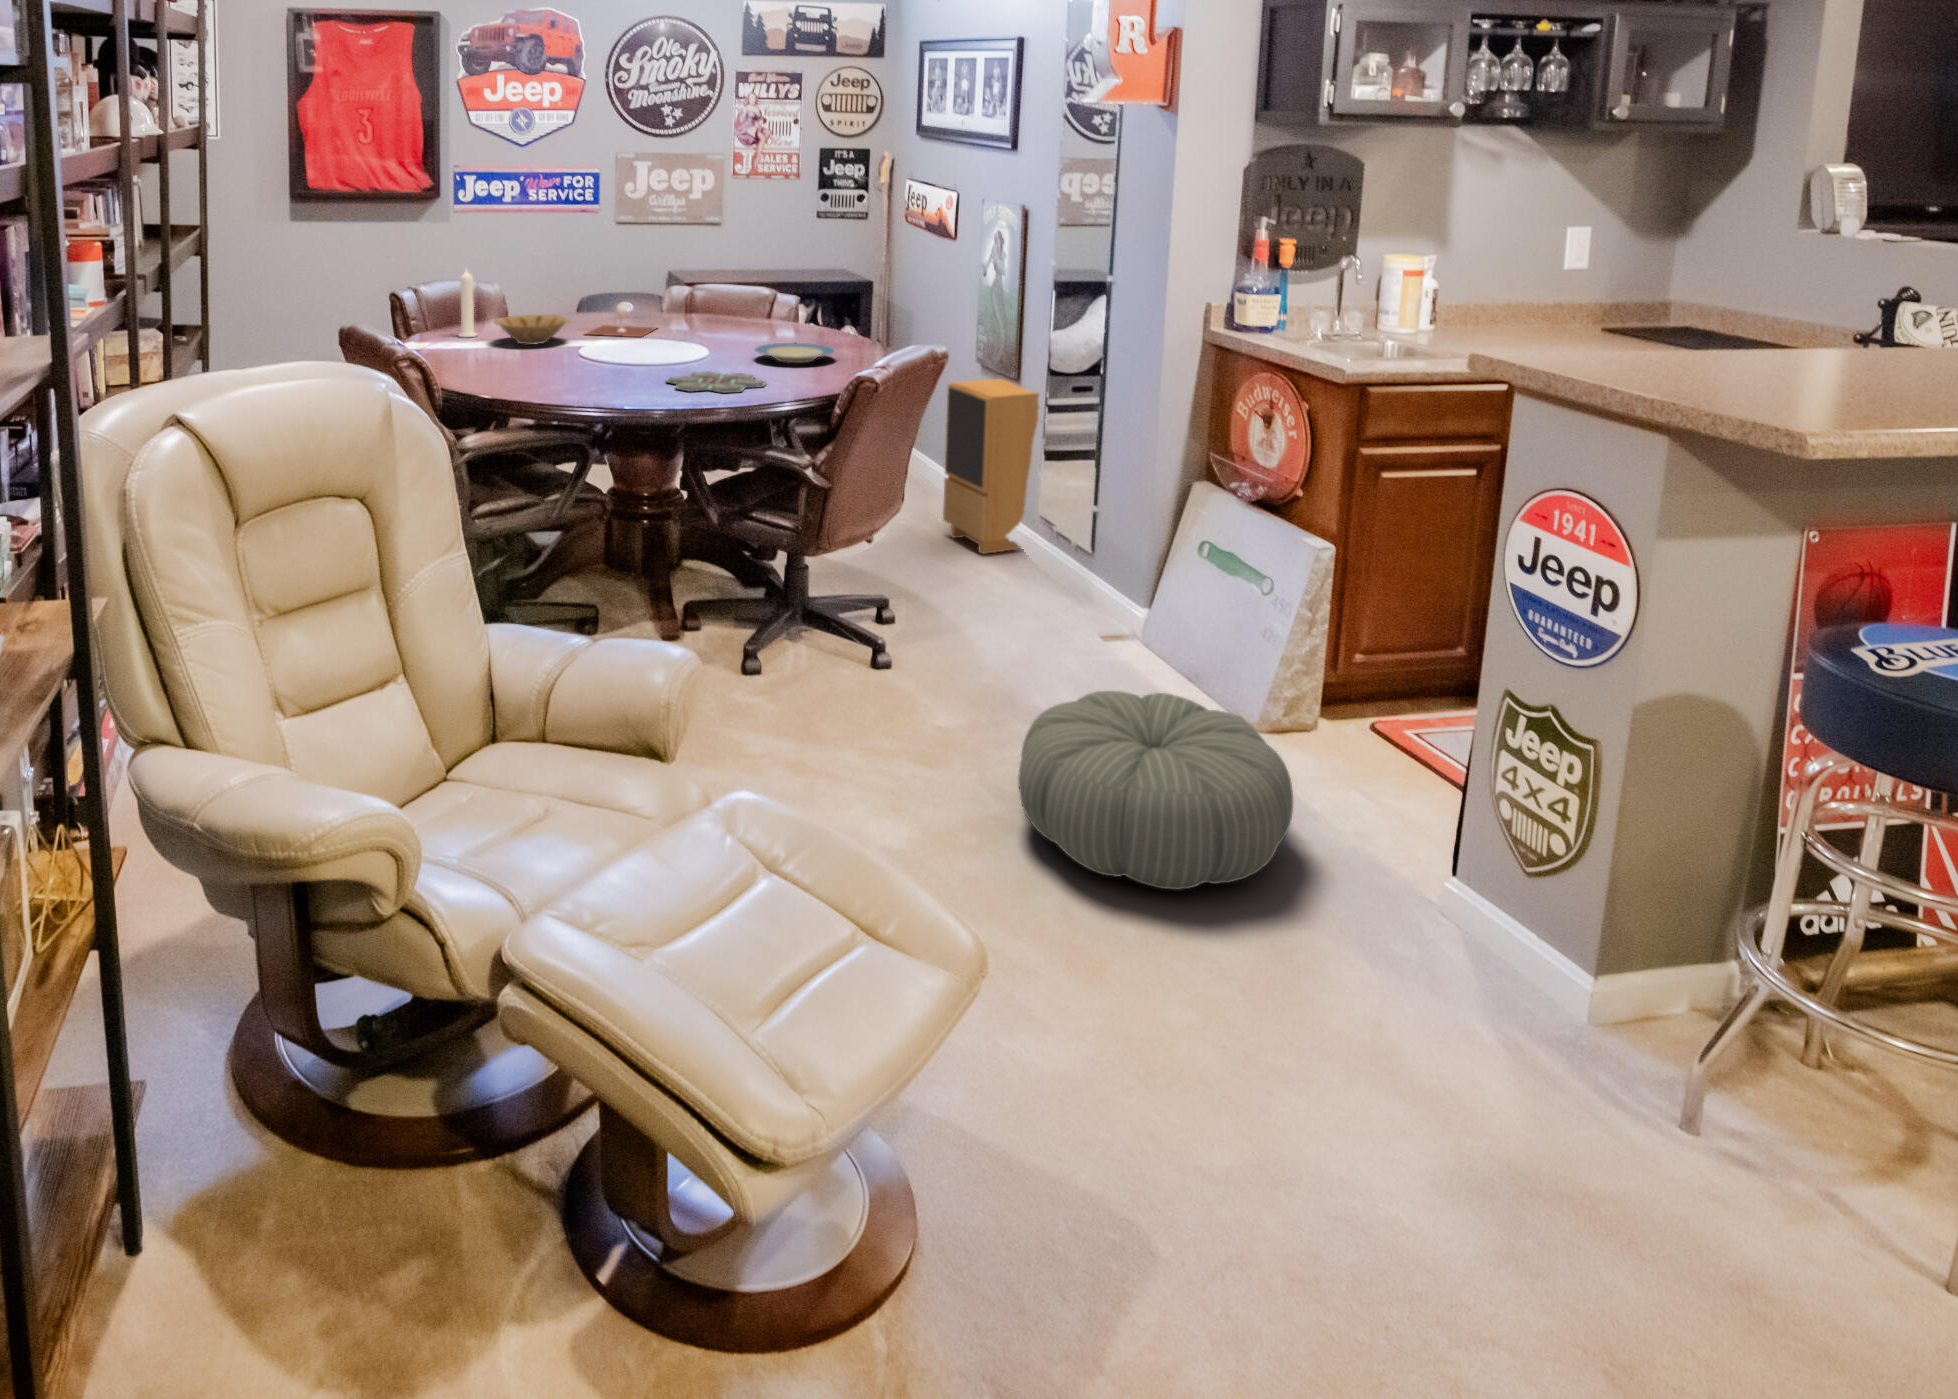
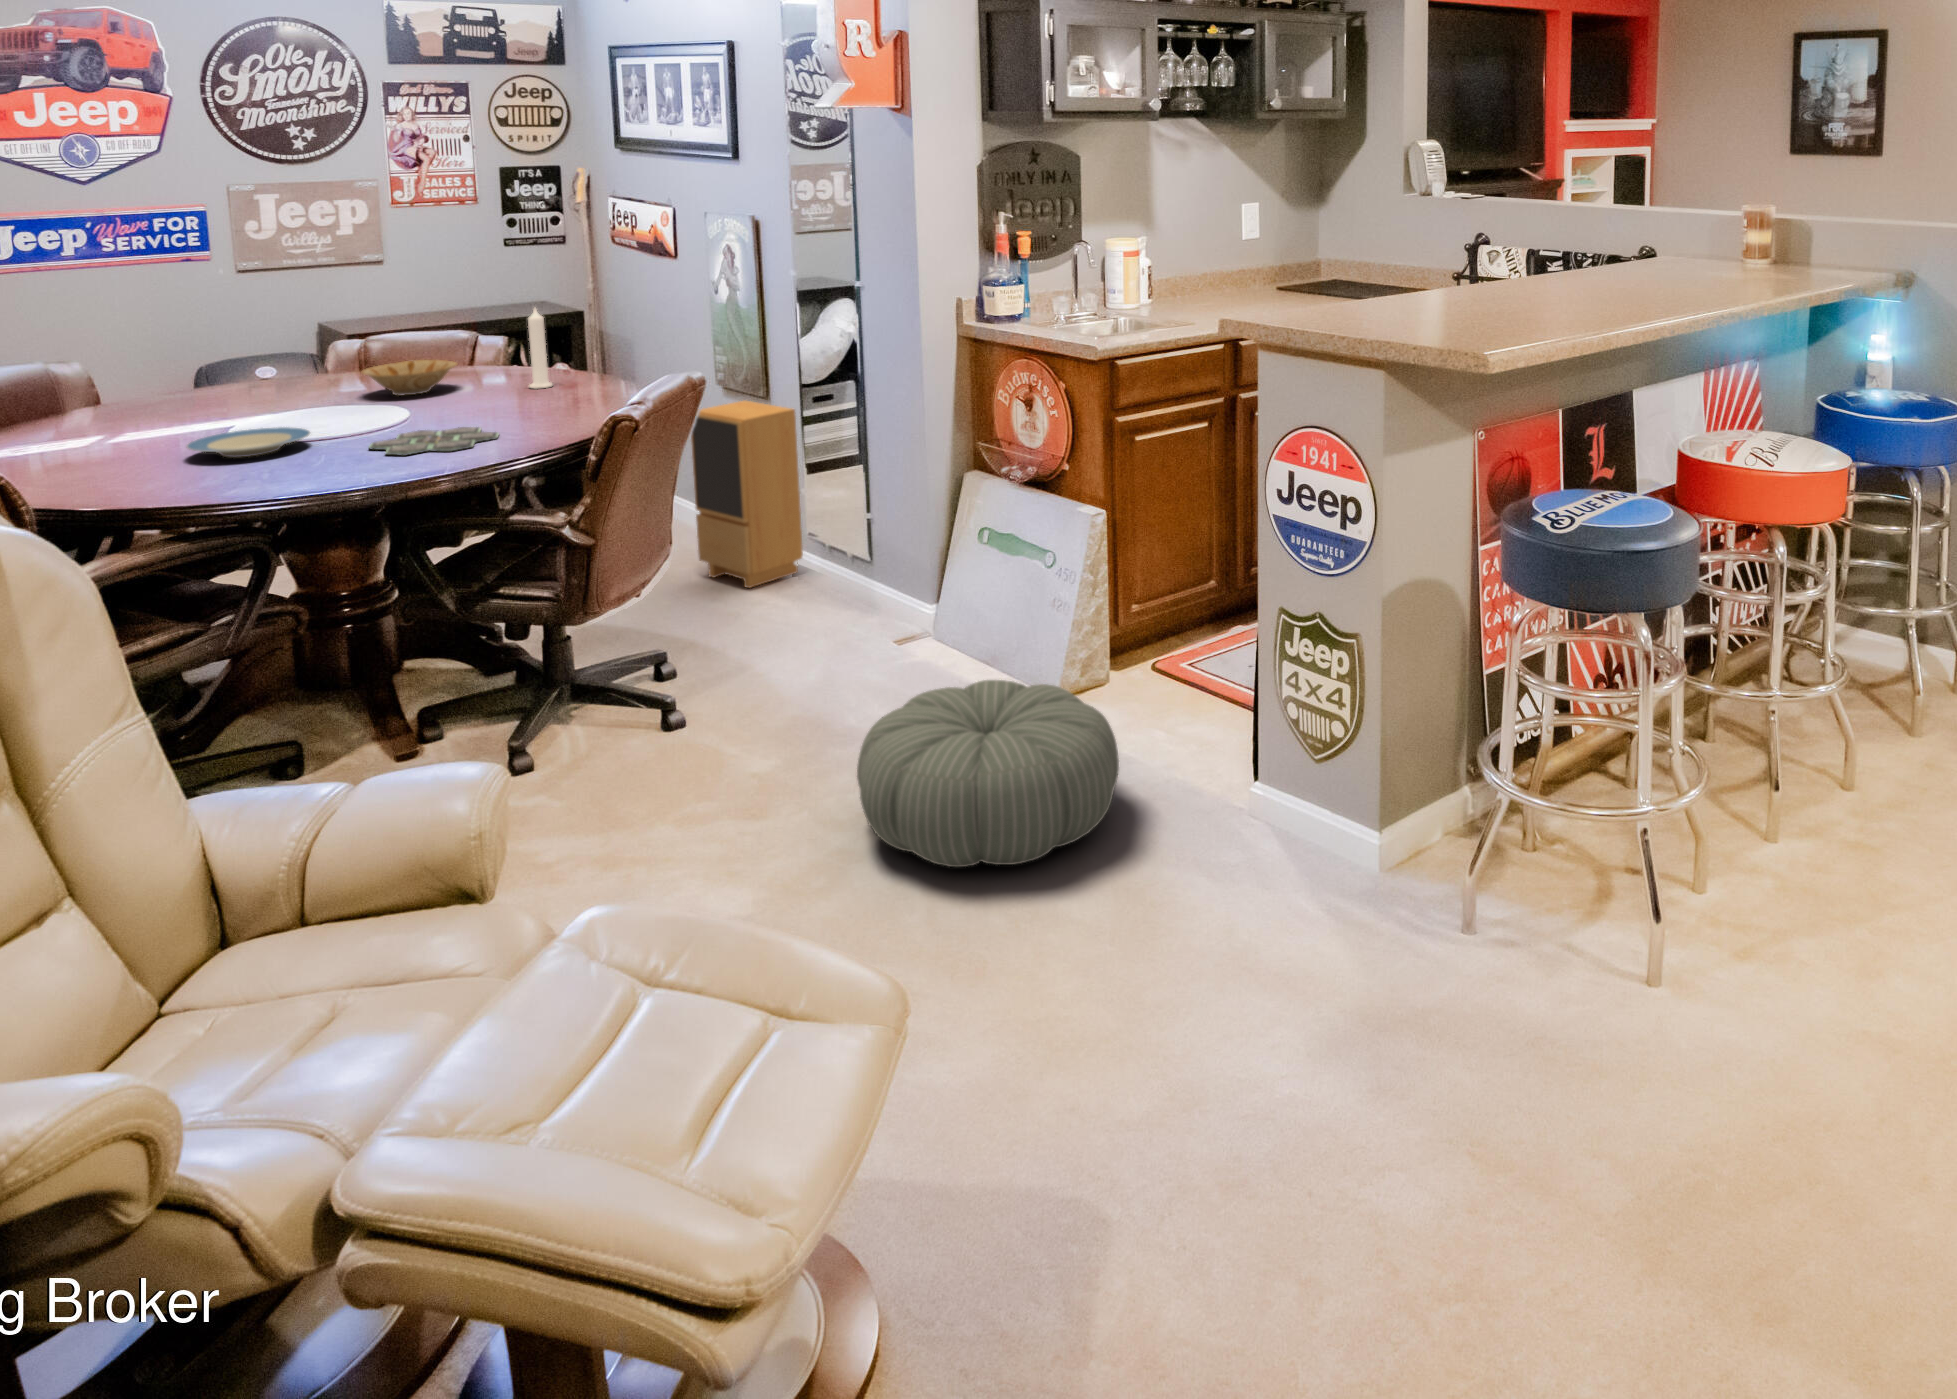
candle: present [459,269,477,338] -> present [528,308,553,388]
wine glass: present [587,304,655,337] -> none [222,366,324,408]
bowl: present [494,315,569,345] -> present [361,360,457,396]
plate: present [755,343,835,363] -> present [187,427,310,458]

